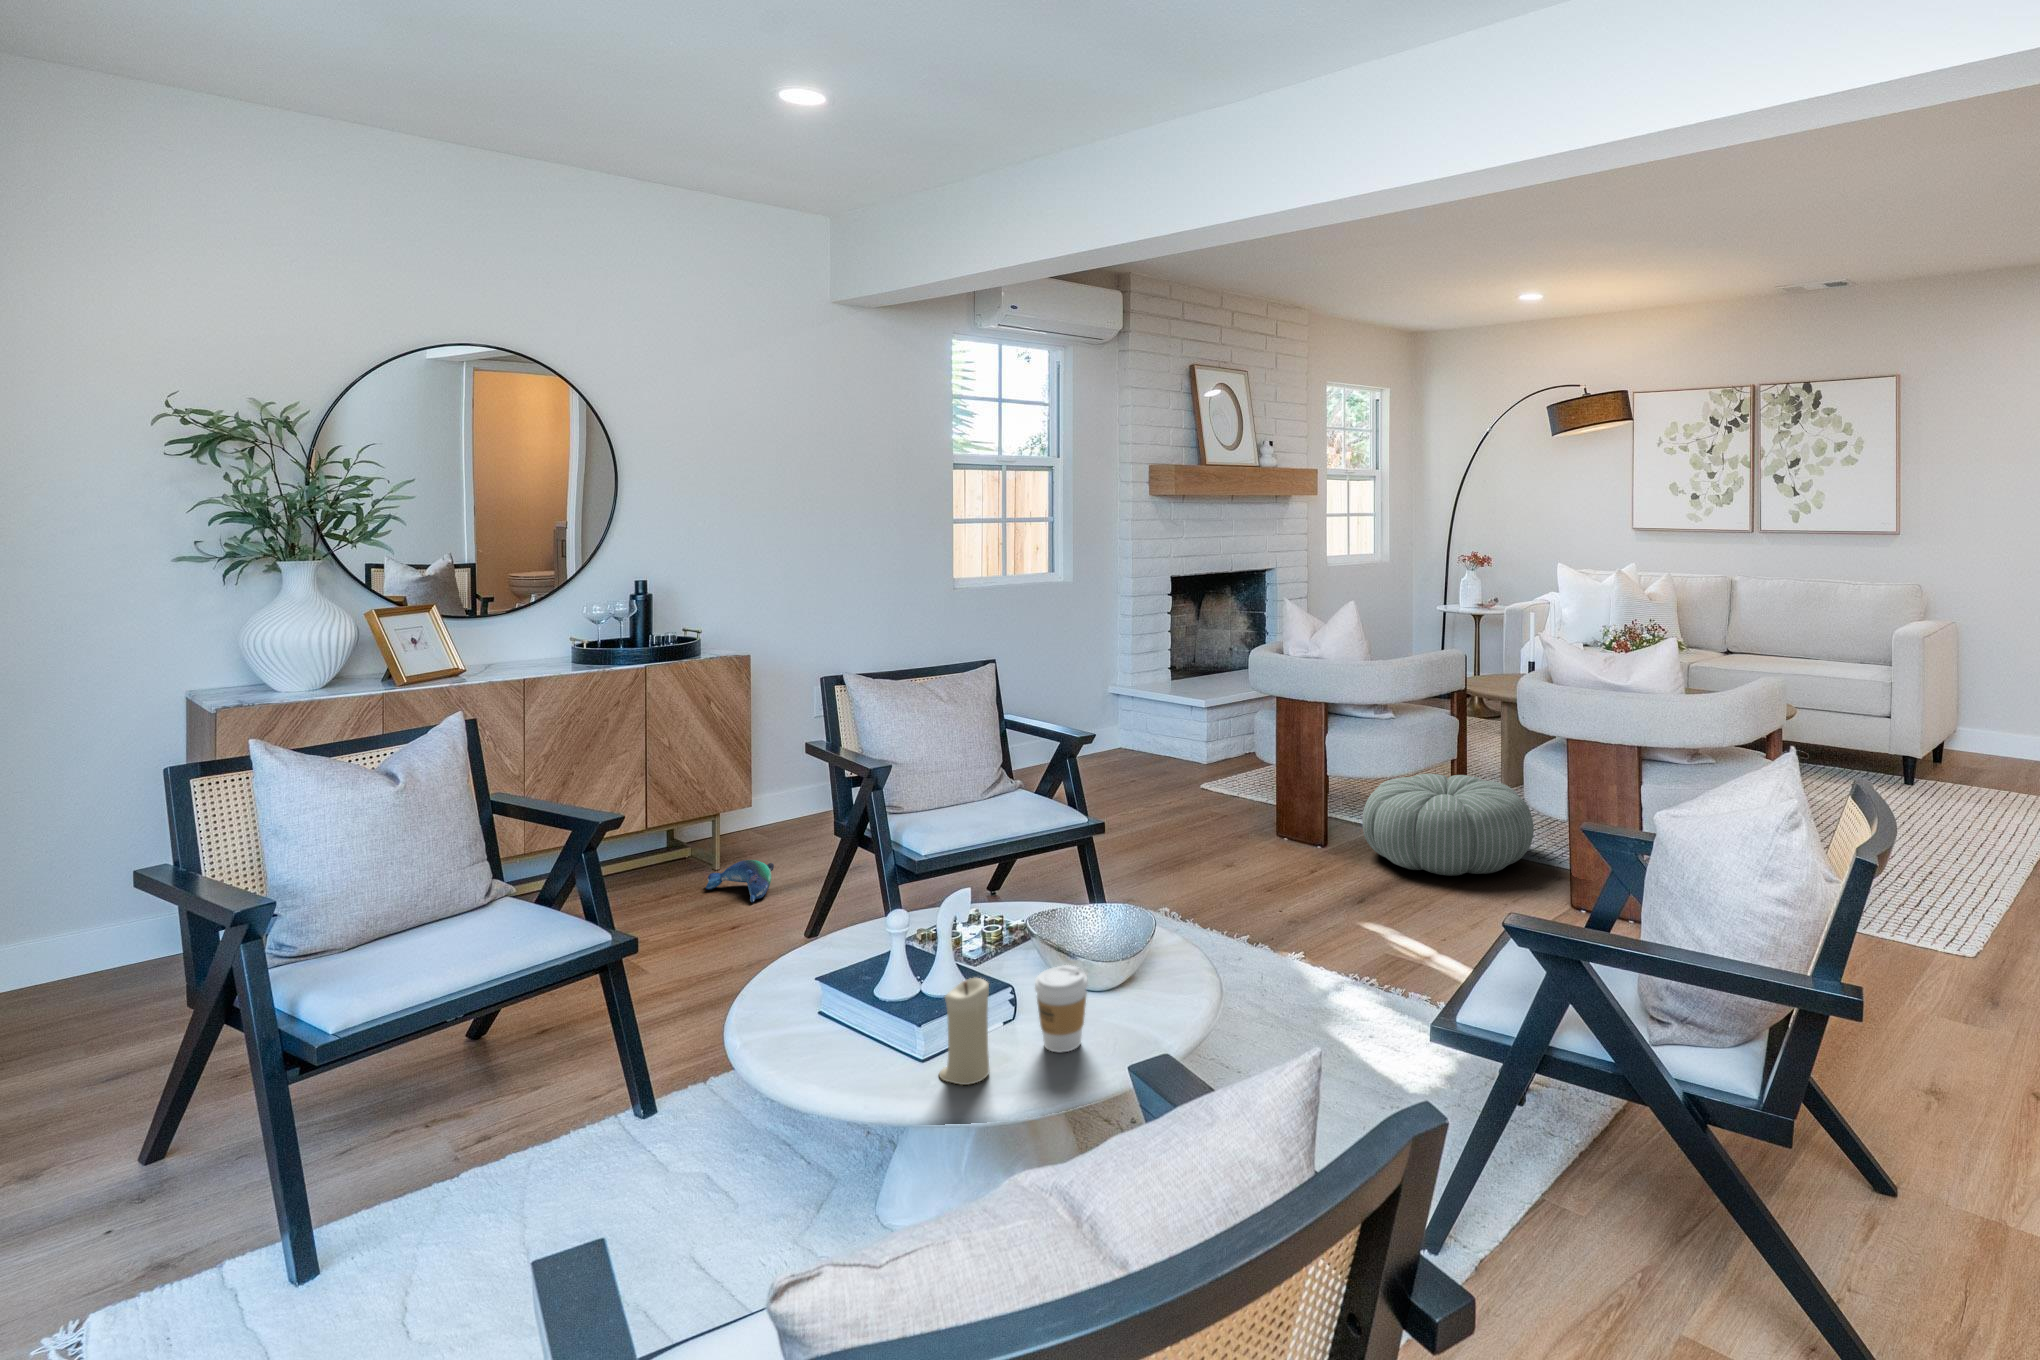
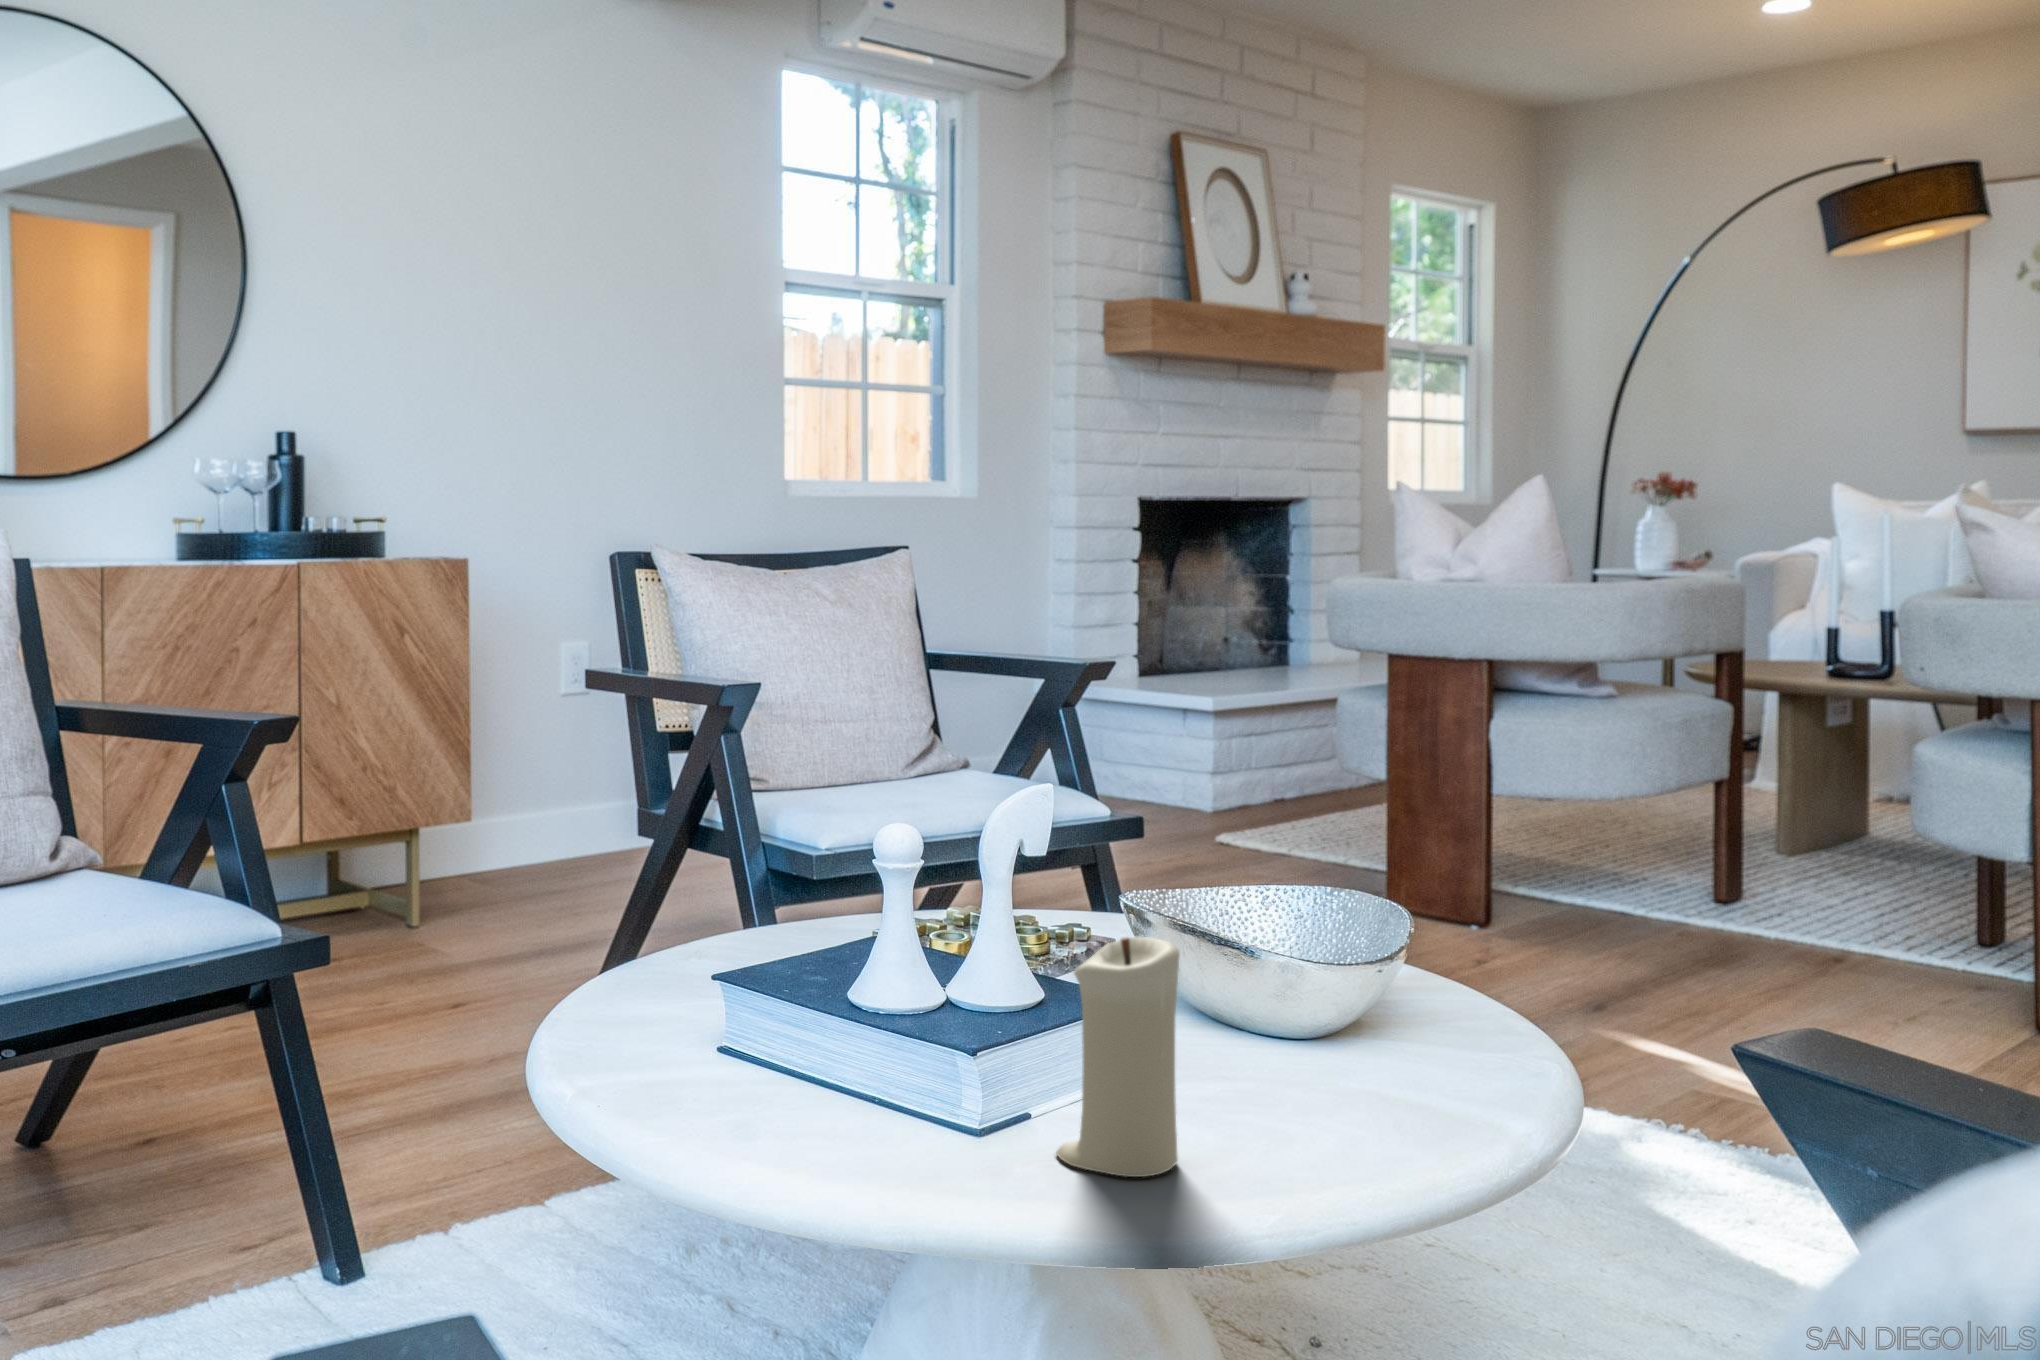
pouf: present [1362,774,1534,876] -> none [1572,797,1929,972]
plush toy: present [706,860,774,902] -> none [394,900,510,968]
coffee cup: present [1035,965,1088,1052] -> none [1248,942,1375,1131]

